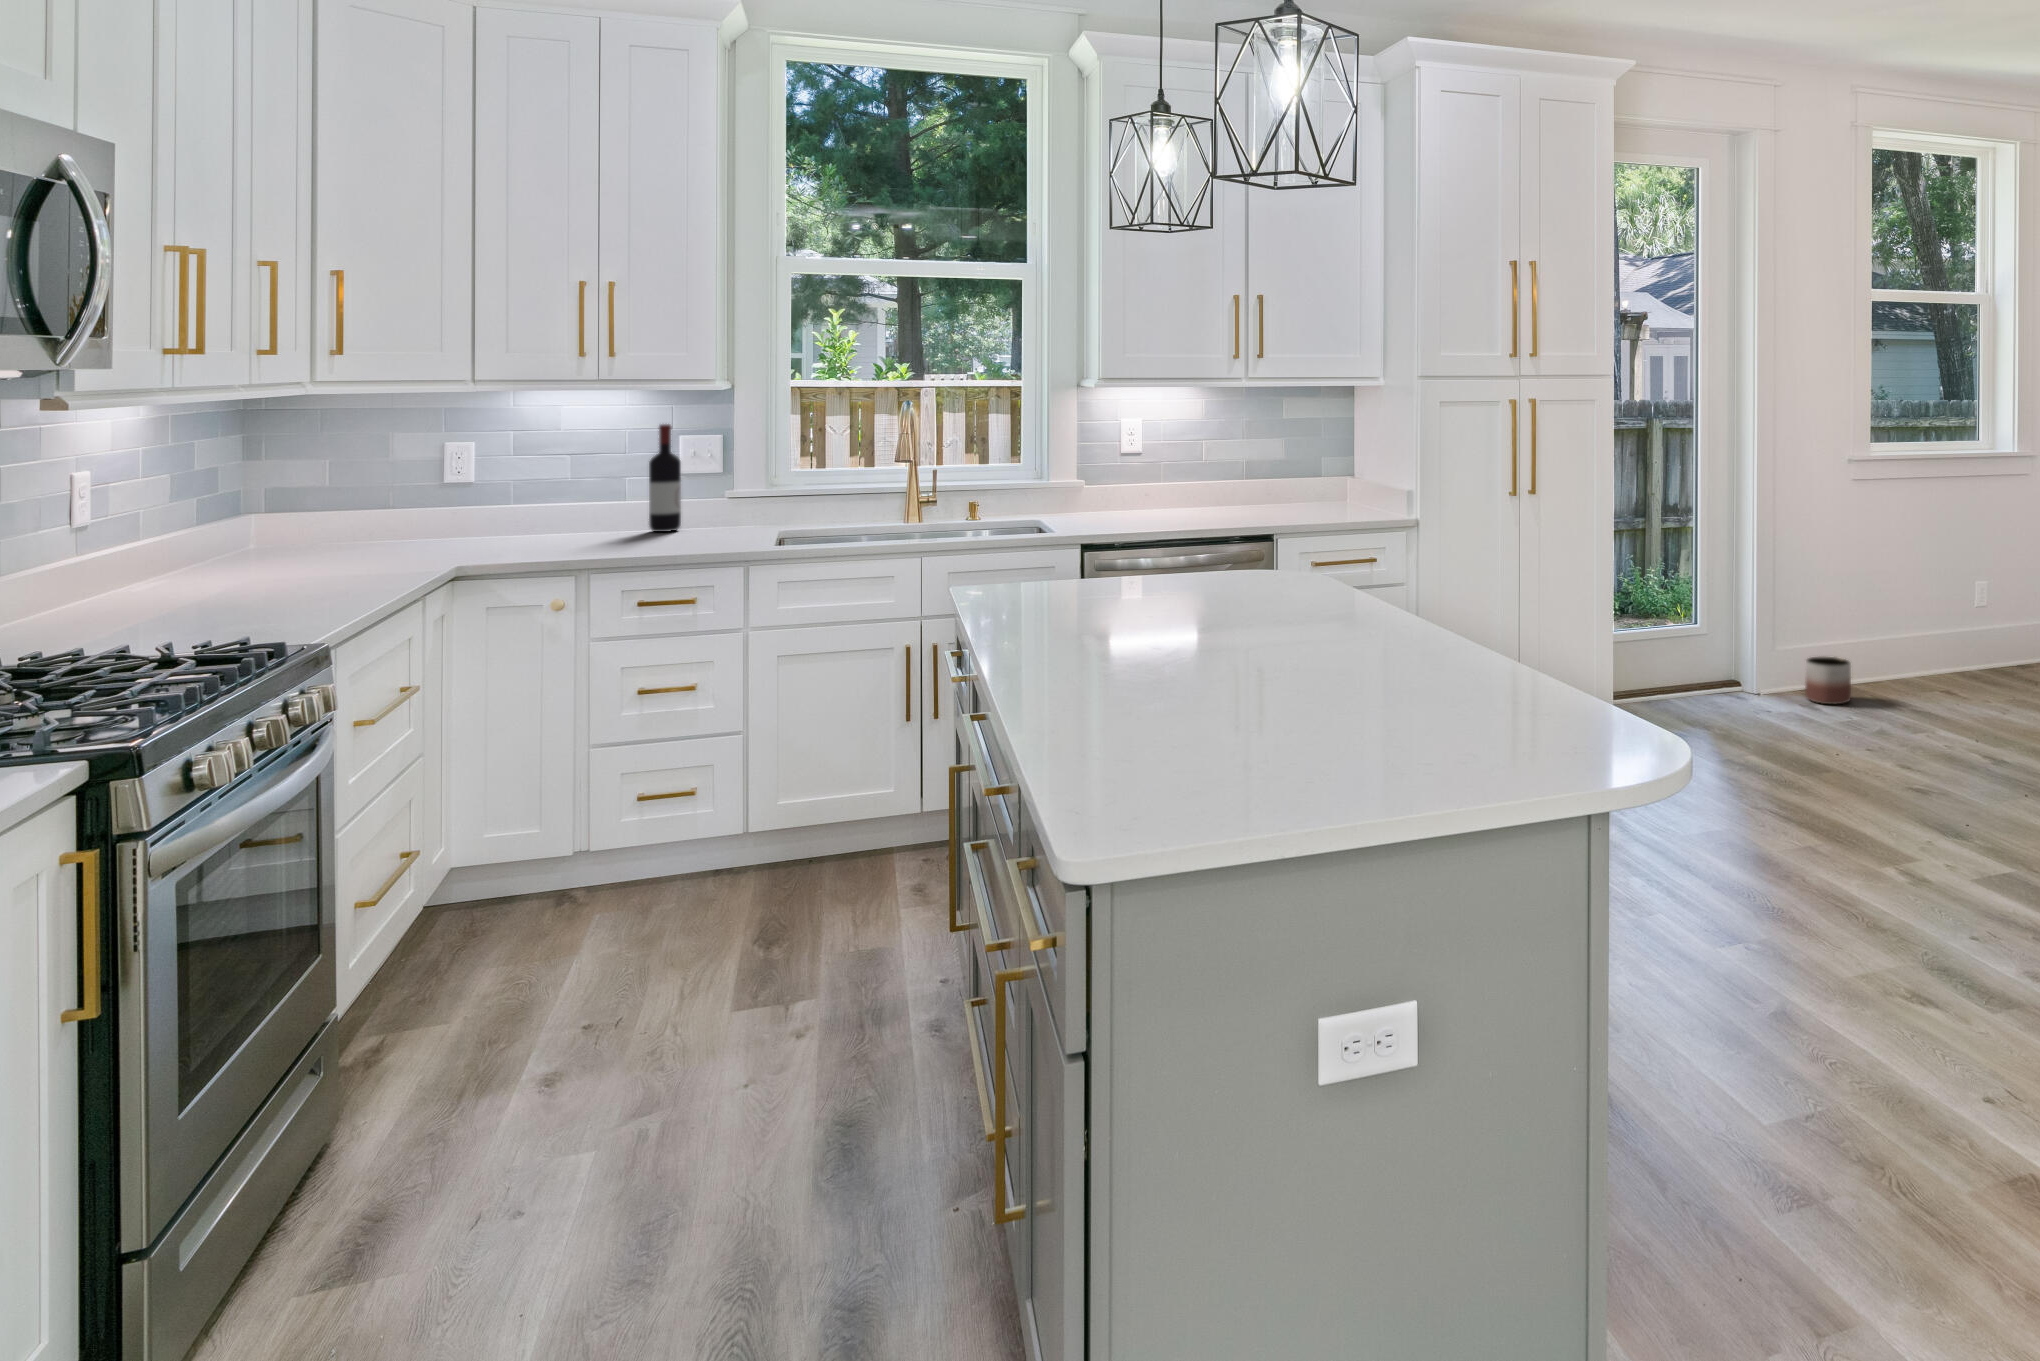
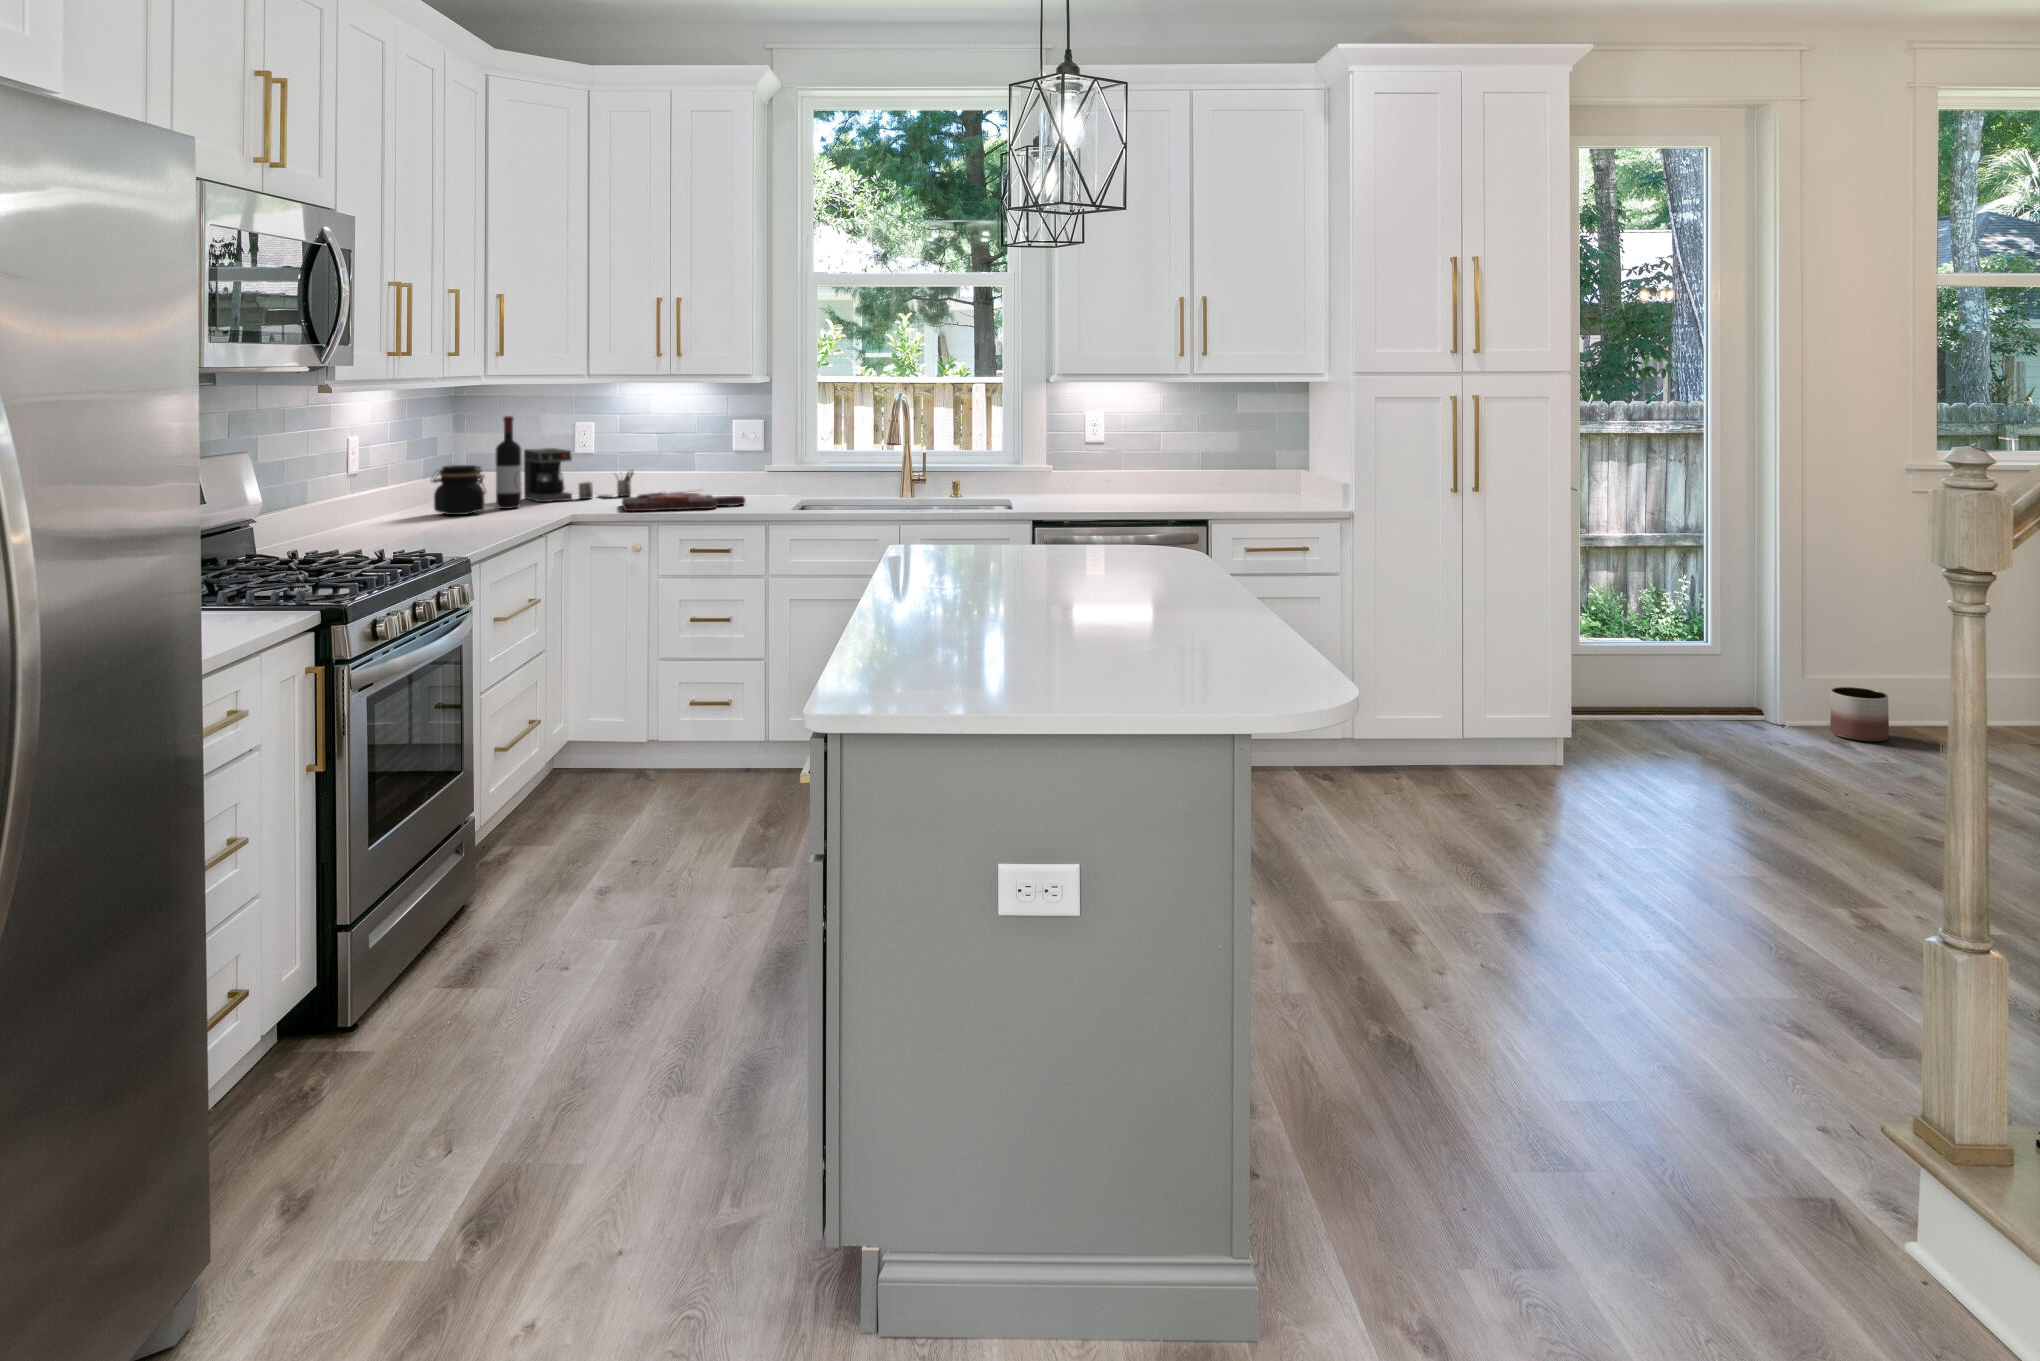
wine bottle: present [649,424,681,532] -> present [496,416,522,509]
coffee maker: none [364,478,539,553] -> present [524,448,634,502]
jar: none [218,507,314,579] -> present [432,465,486,515]
cutting board: none [529,526,713,560] -> present [622,492,745,511]

